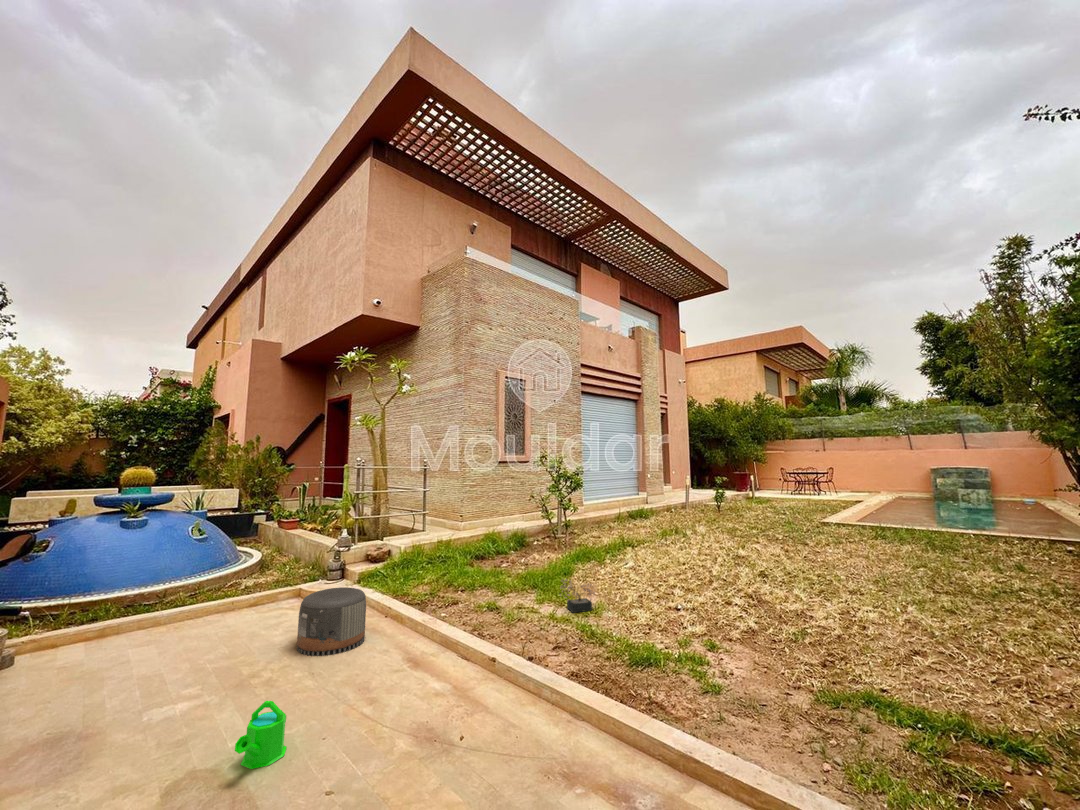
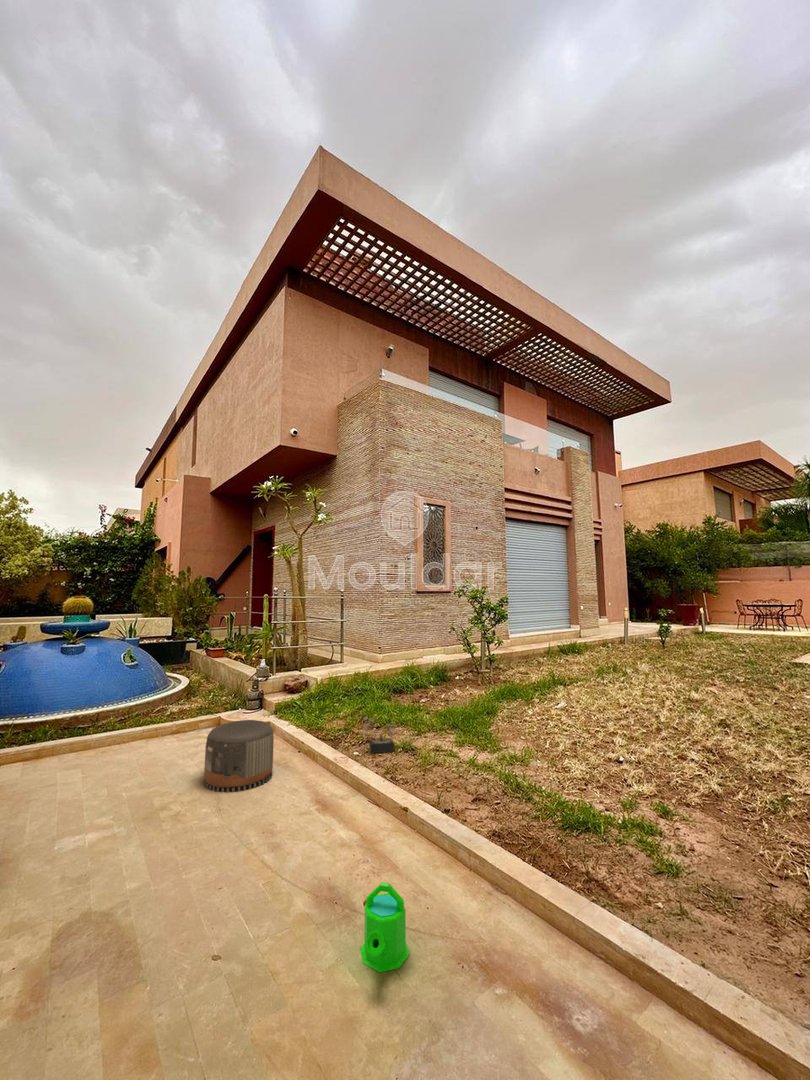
decorative plant: present [561,579,595,613] -> present [360,717,399,753]
watering can: present [235,701,287,769] -> present [361,882,409,972]

